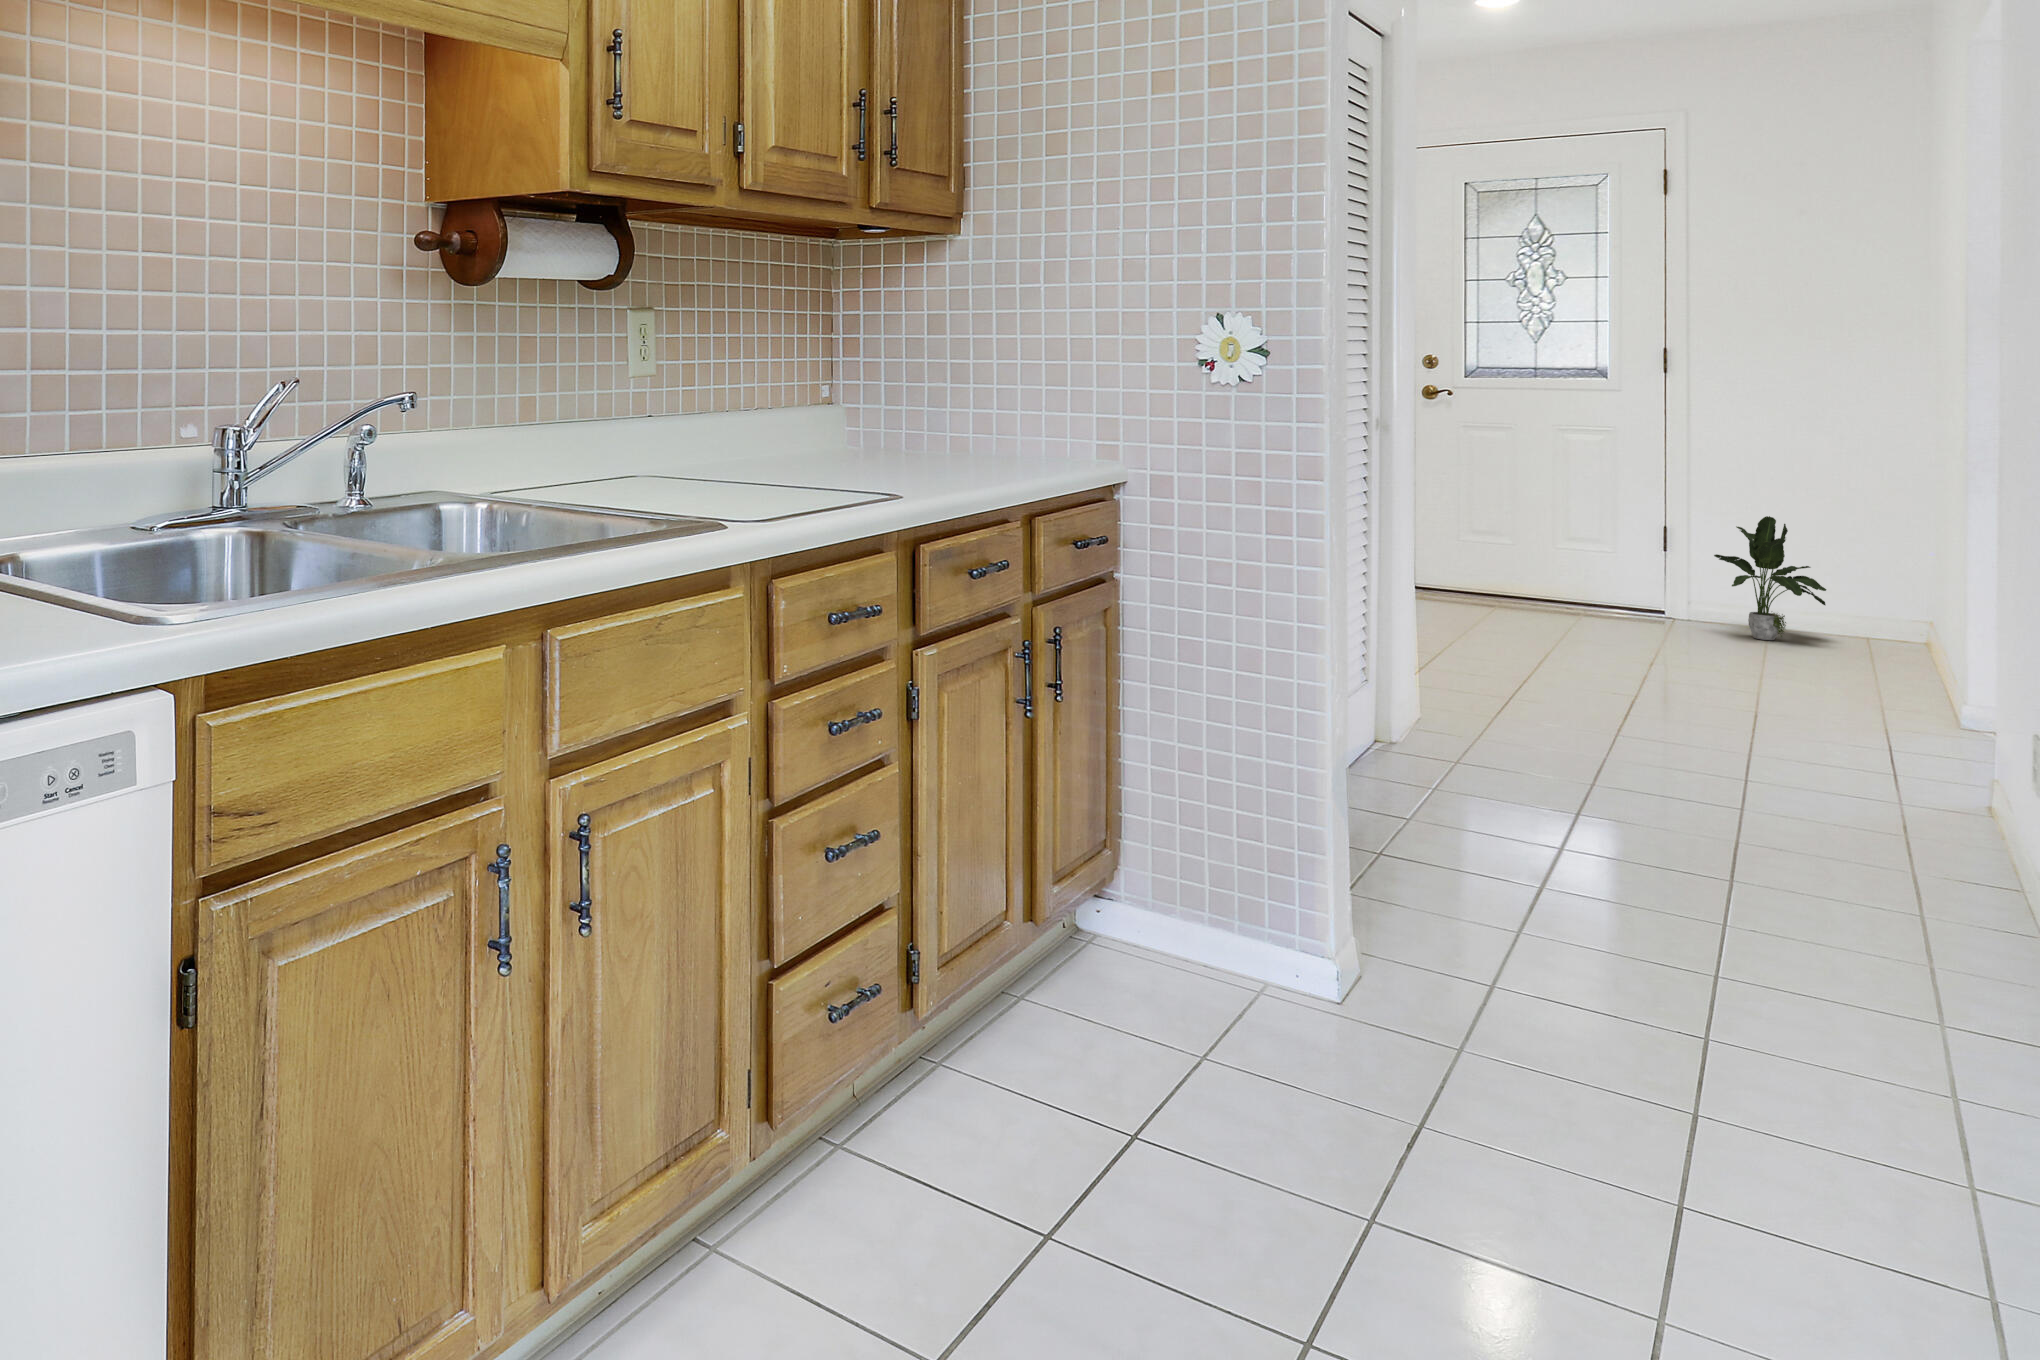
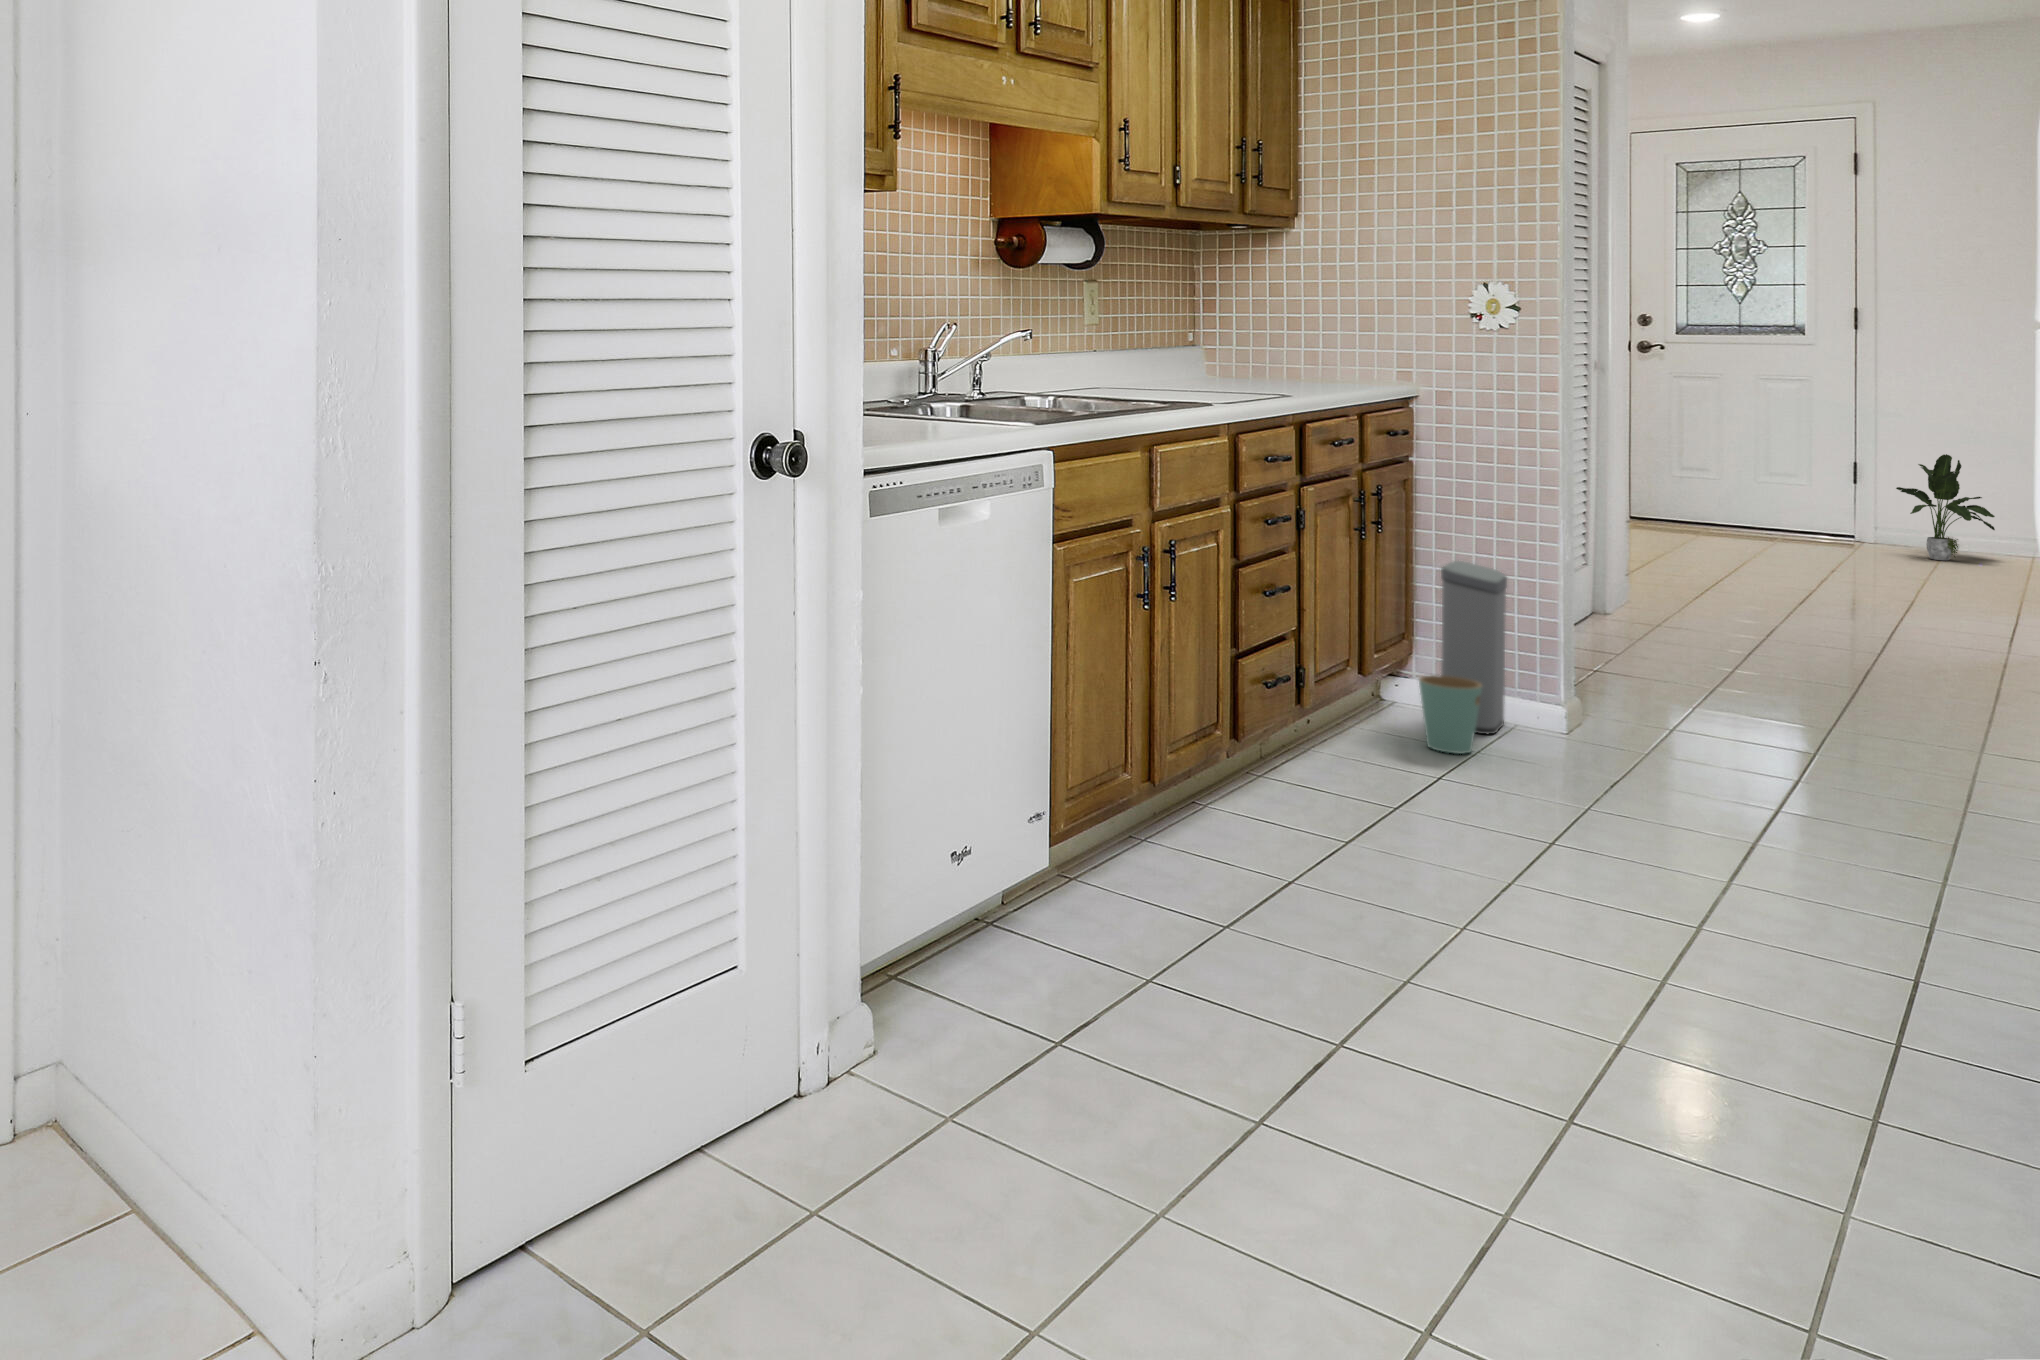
trash can: none [1115,733,1256,1082] -> present [1419,561,1507,753]

